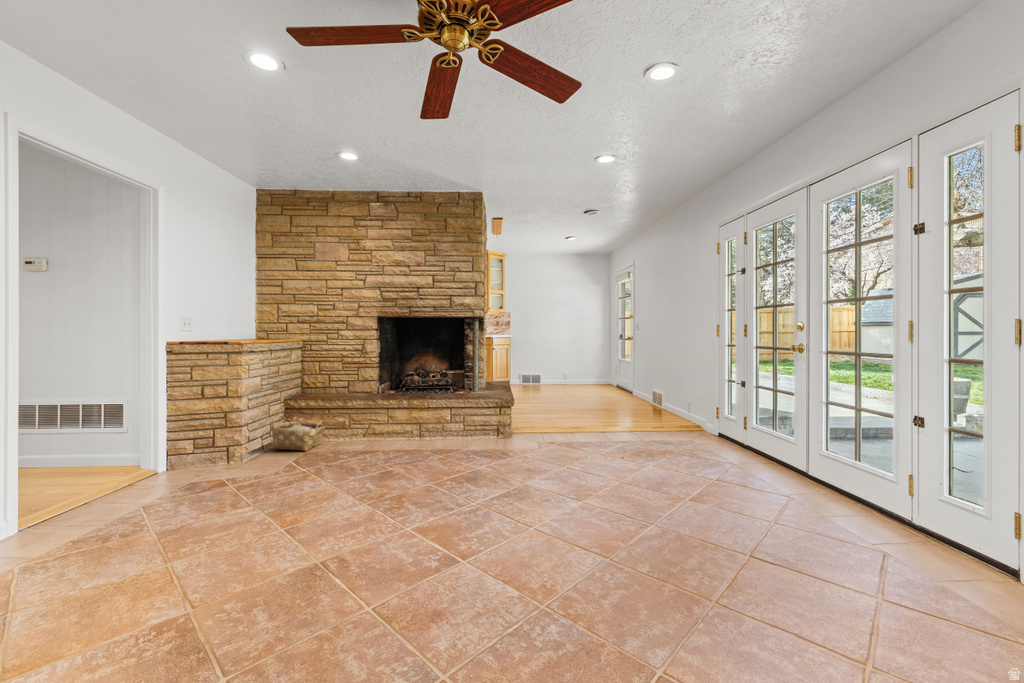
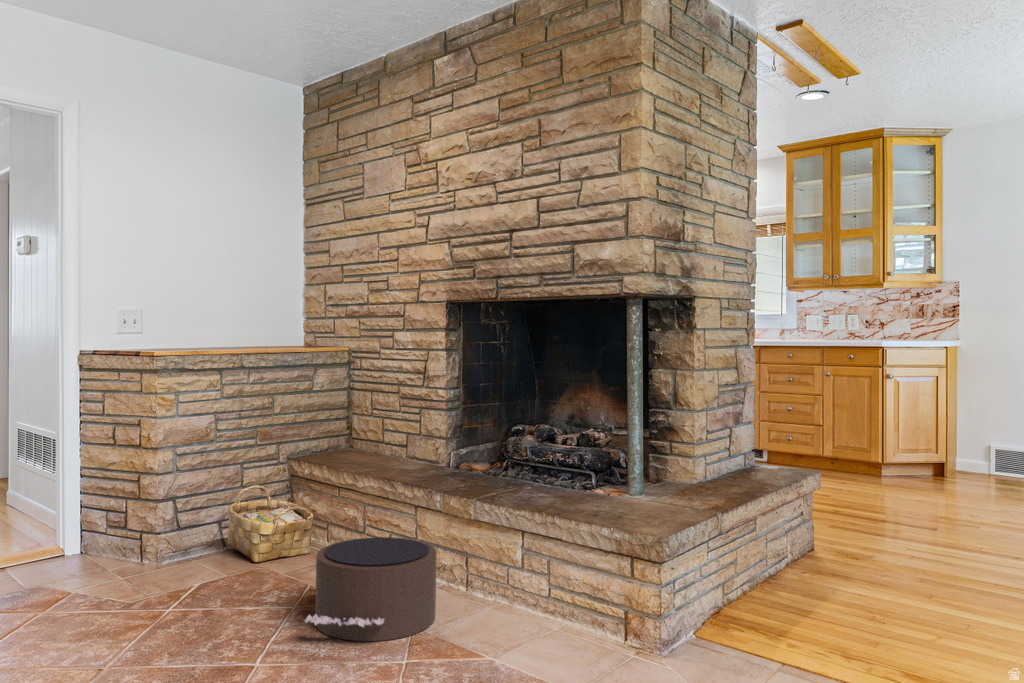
pouf: none [381,419,437,459] -> present [305,537,437,641]

